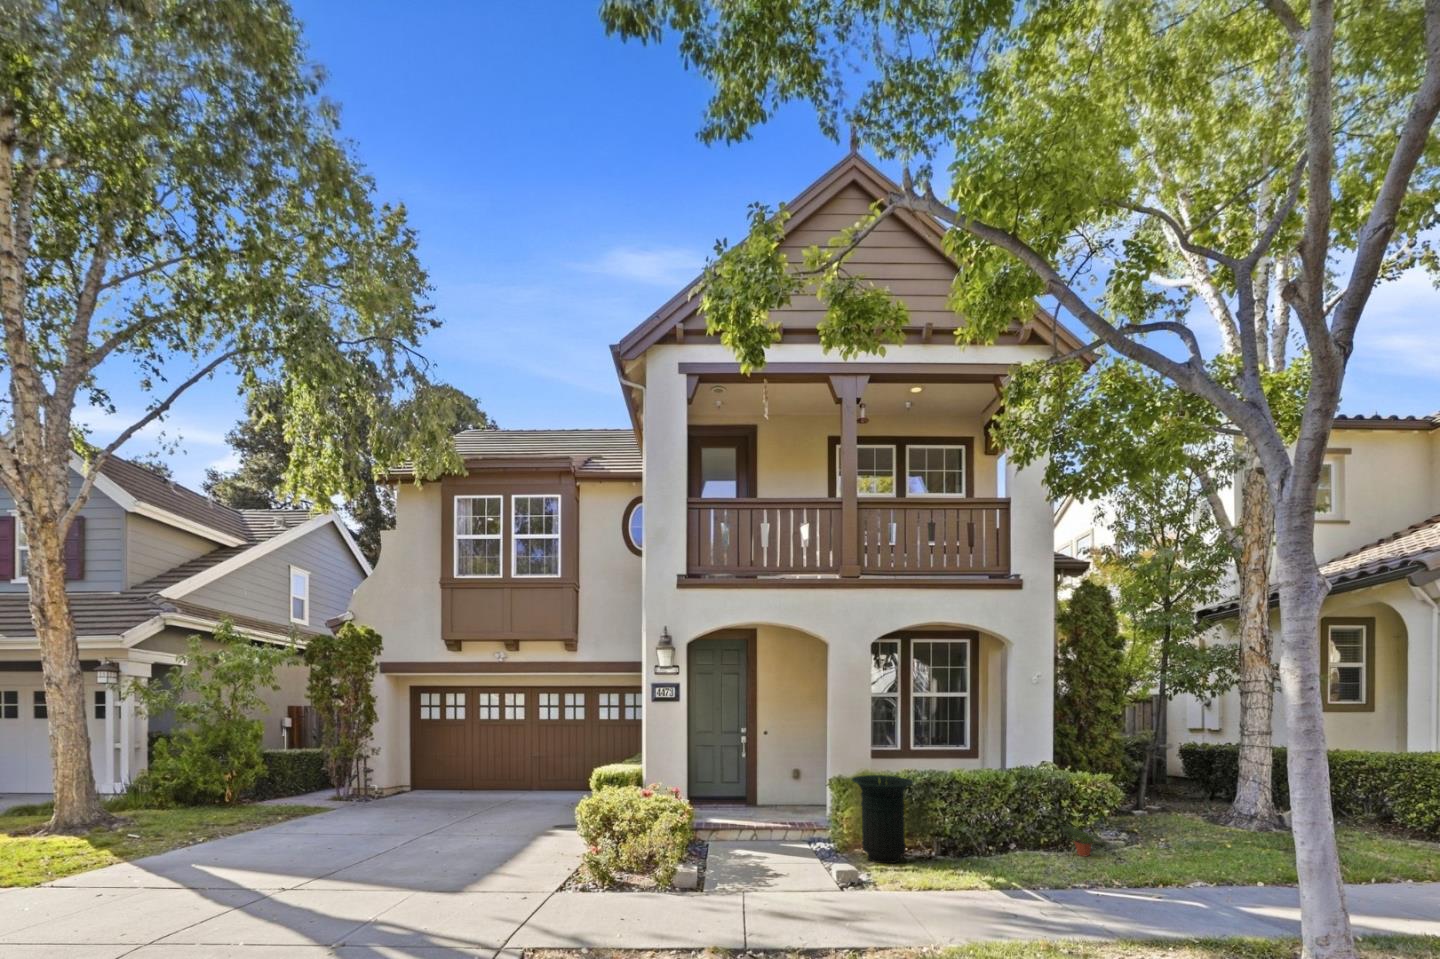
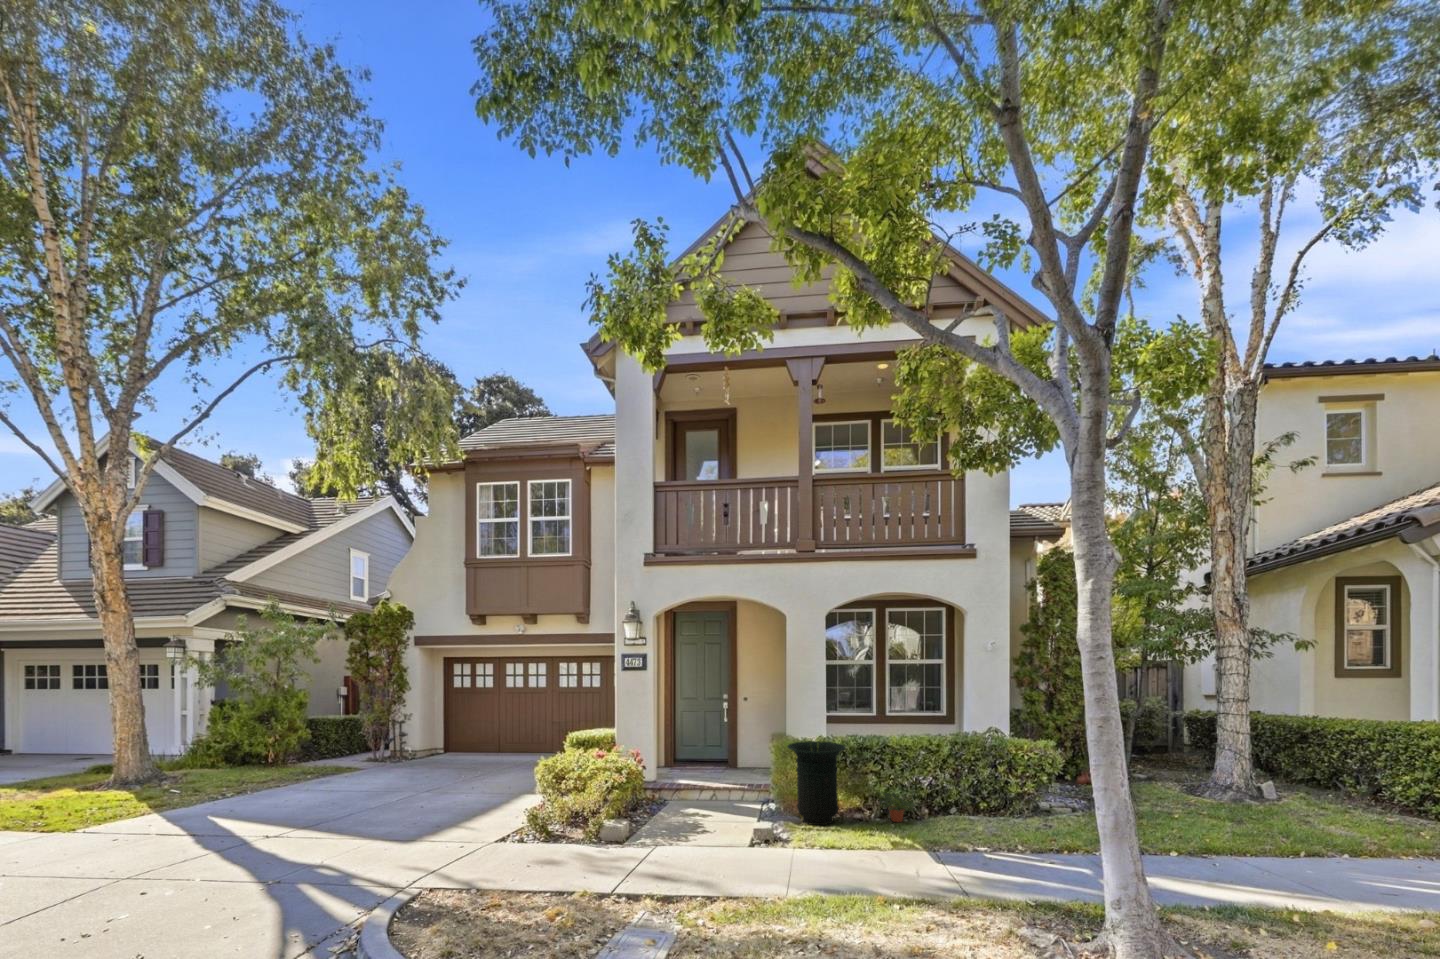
potted plant: present [1061,826,1106,856] -> present [879,793,917,822]

